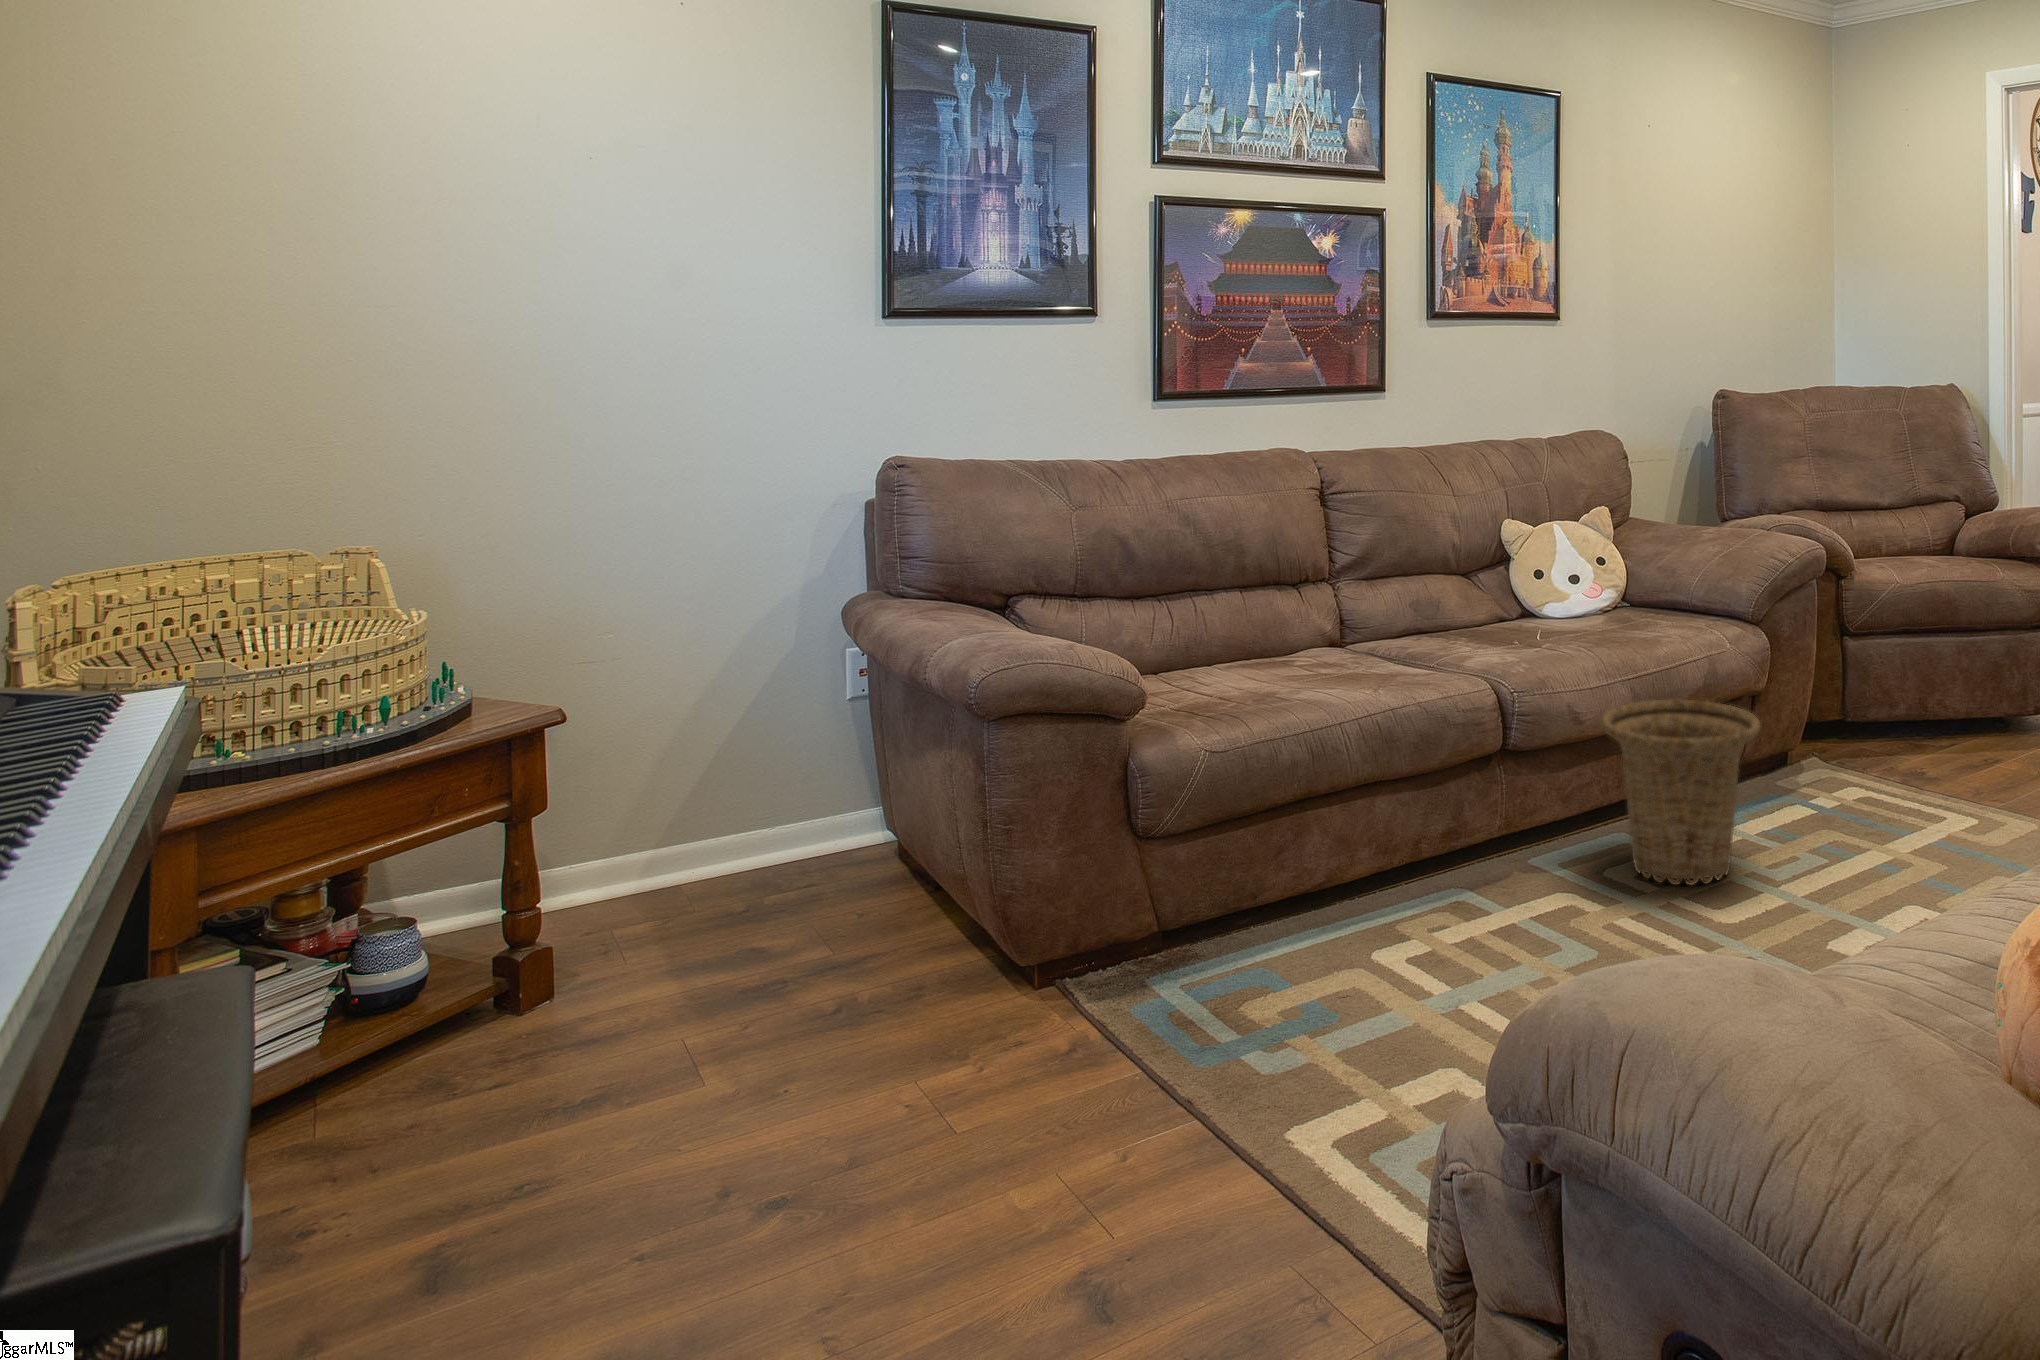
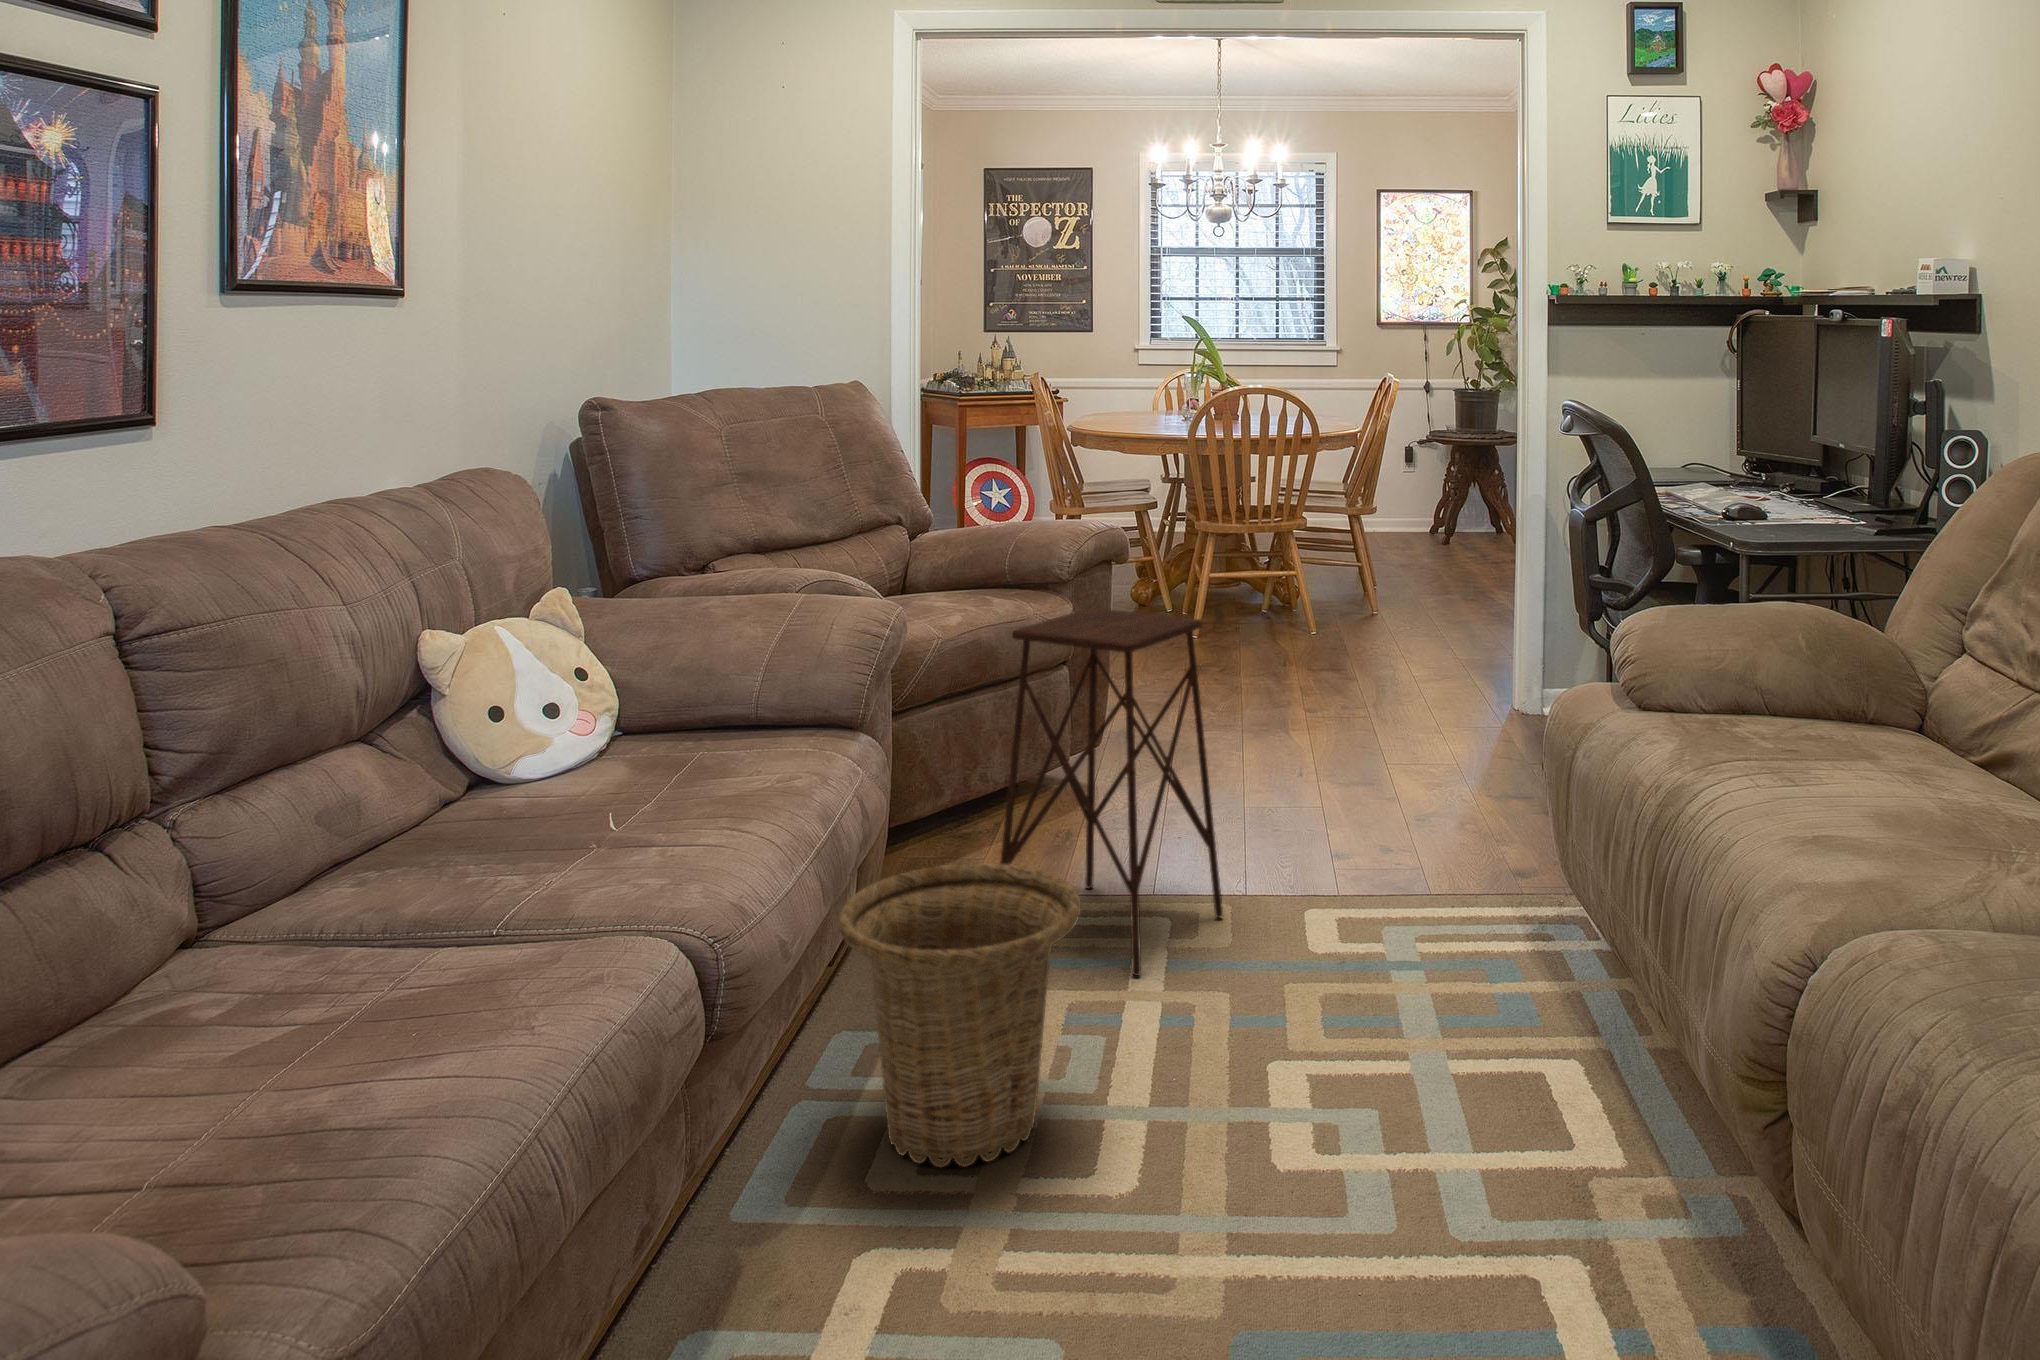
side table: none [1837,560,2022,838] -> present [1000,608,1223,976]

